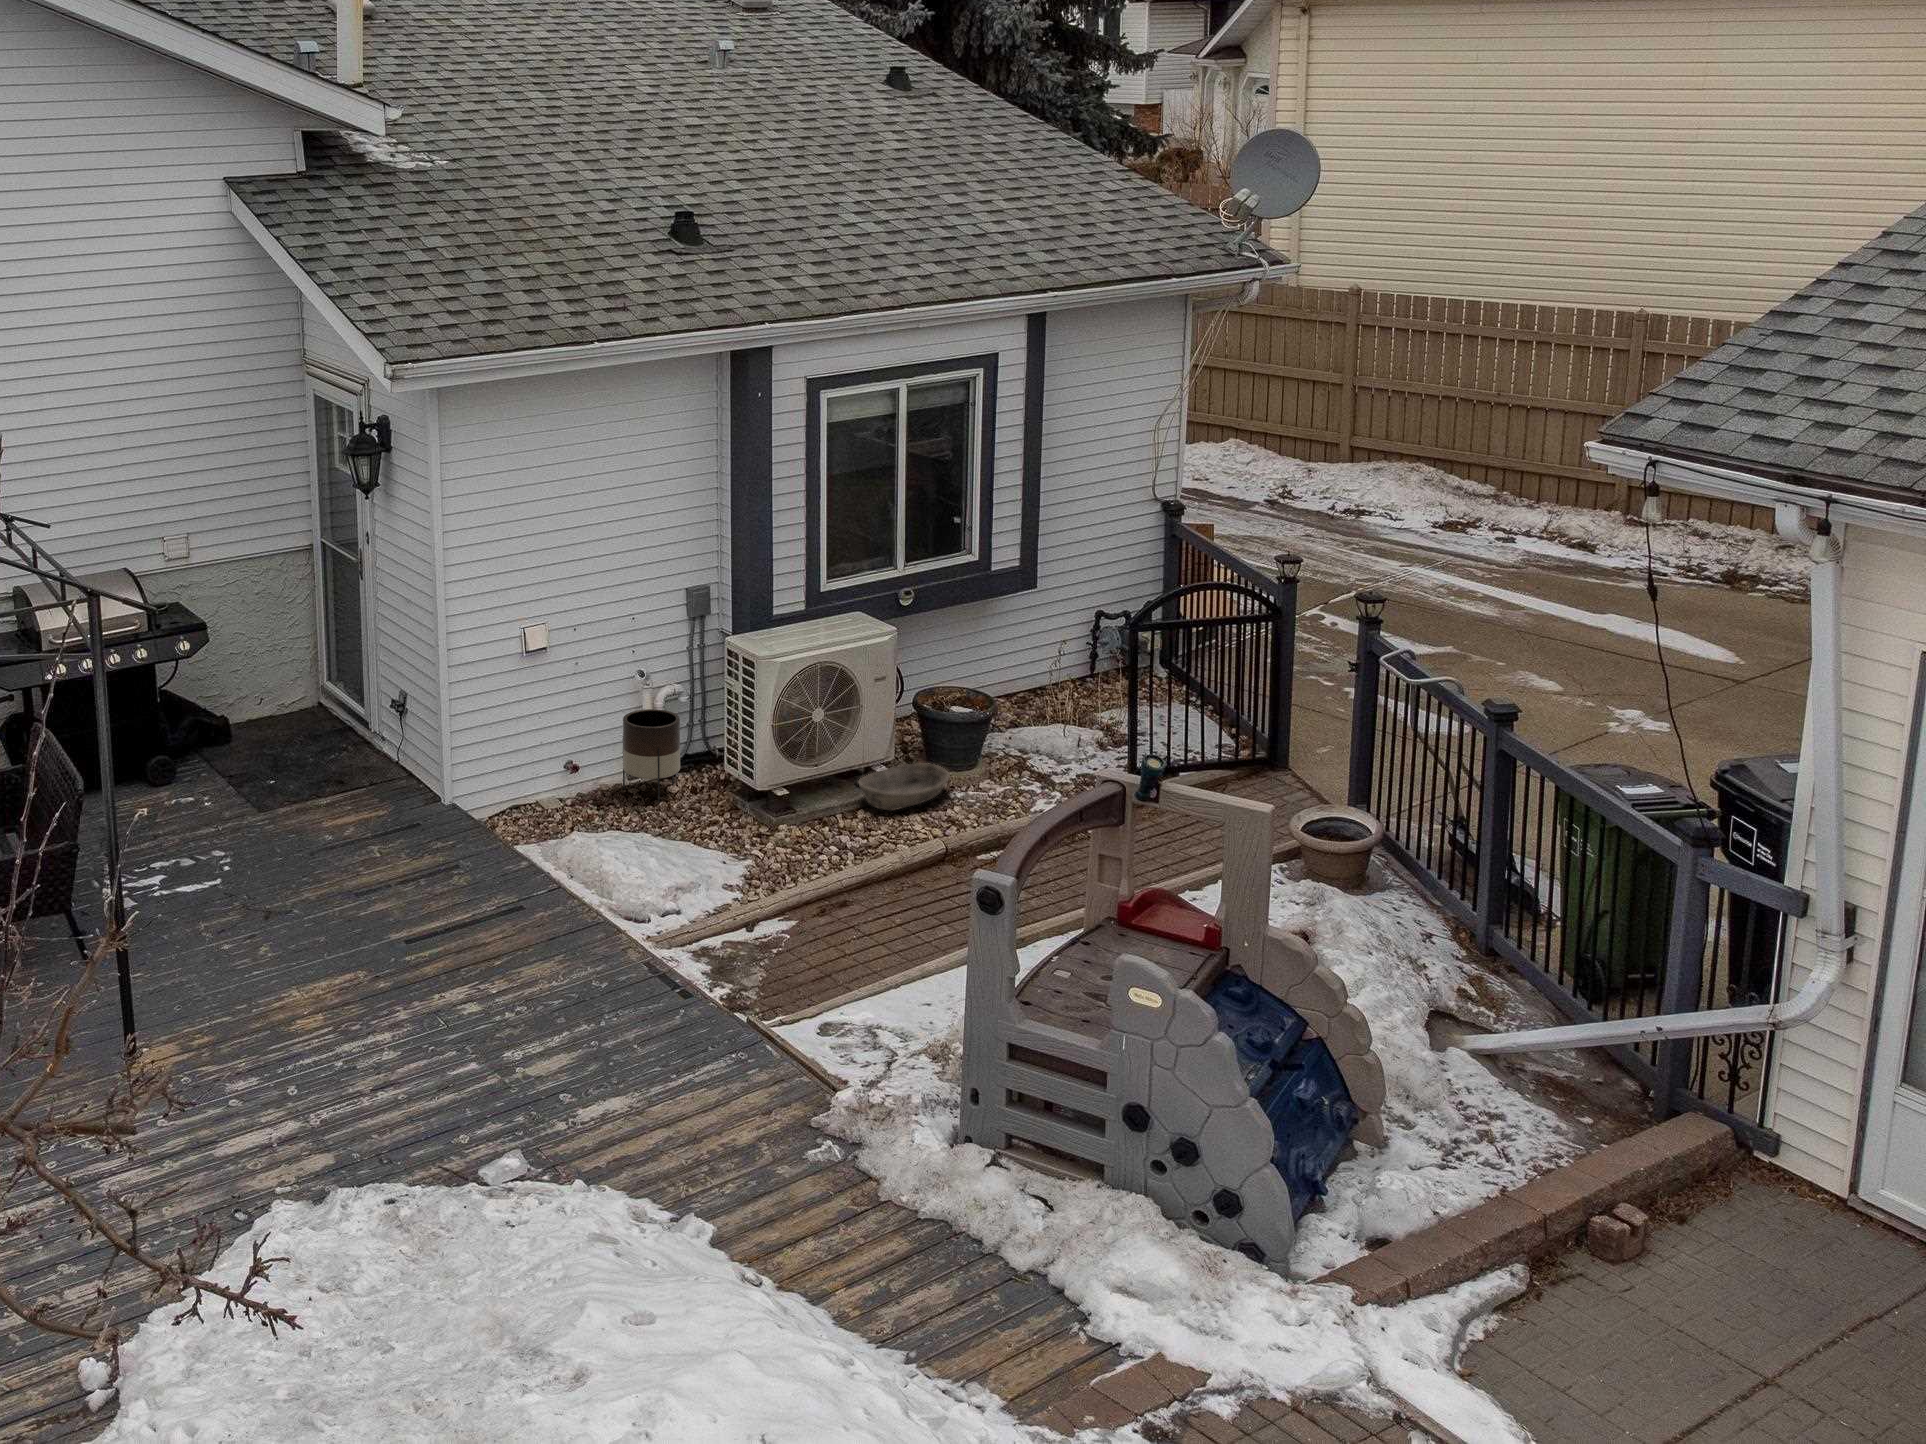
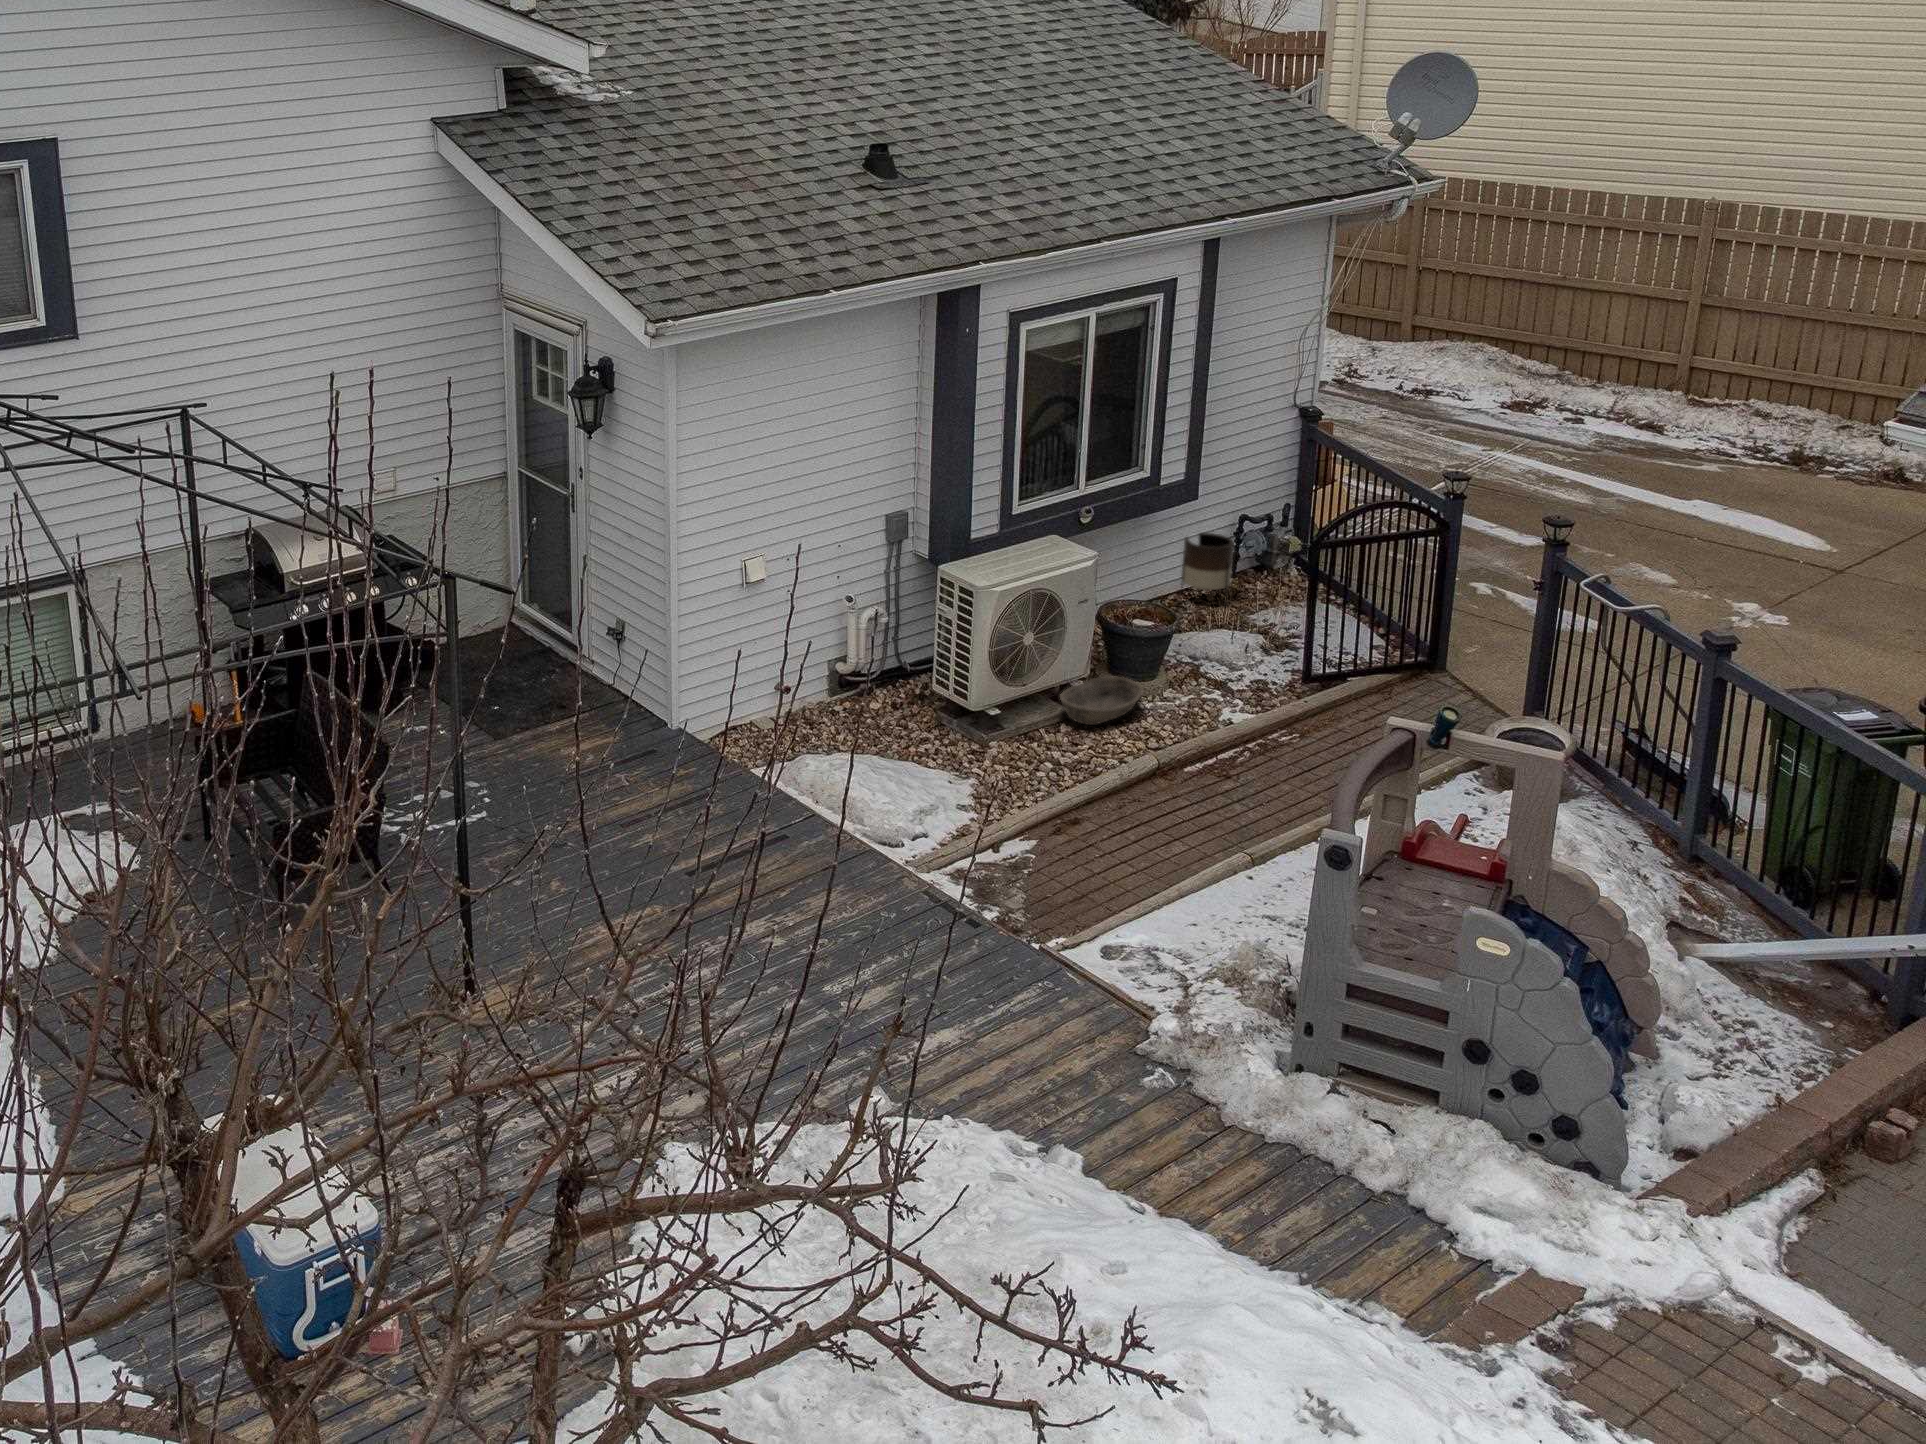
planter: present [623,709,680,802] -> present [1181,533,1234,596]

